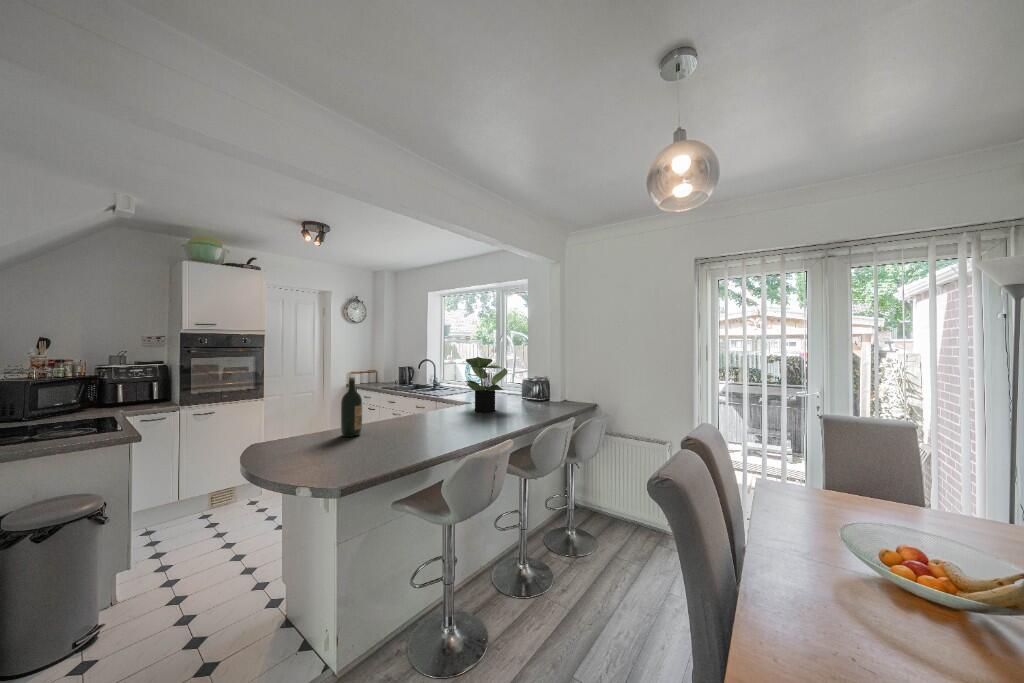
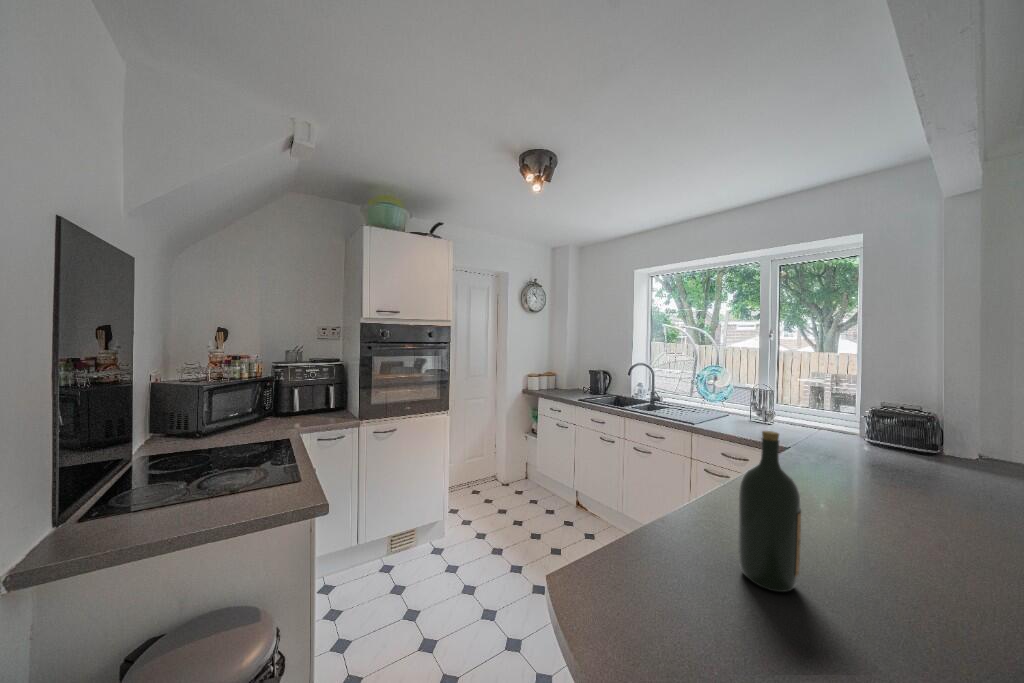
potted plant: present [465,357,507,412] -> none [815,375,948,489]

